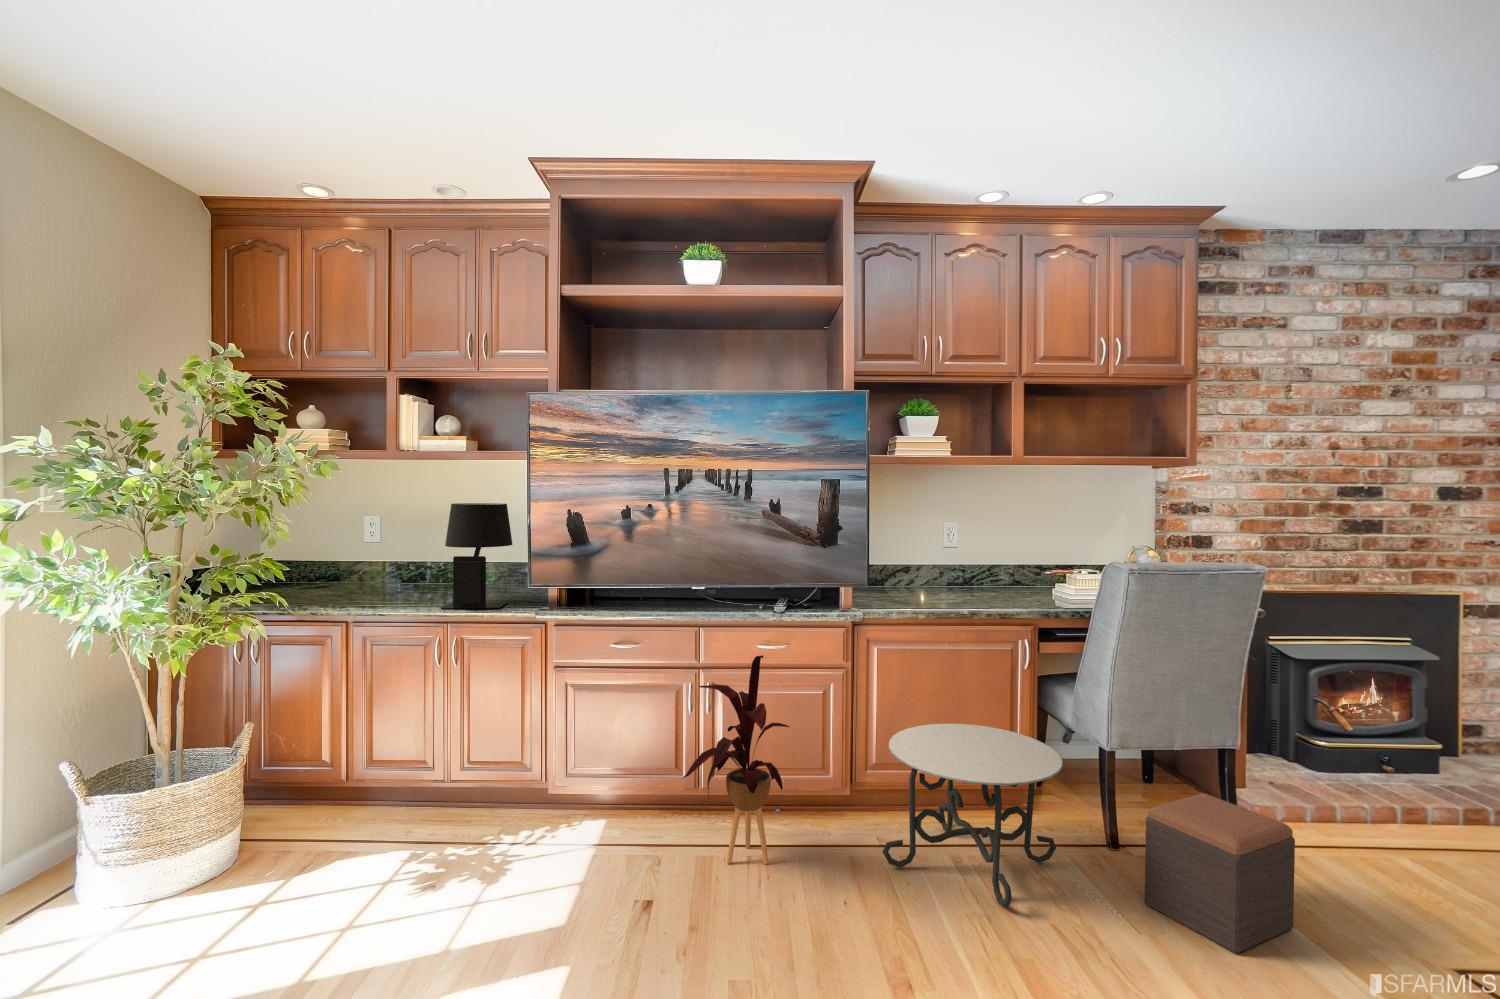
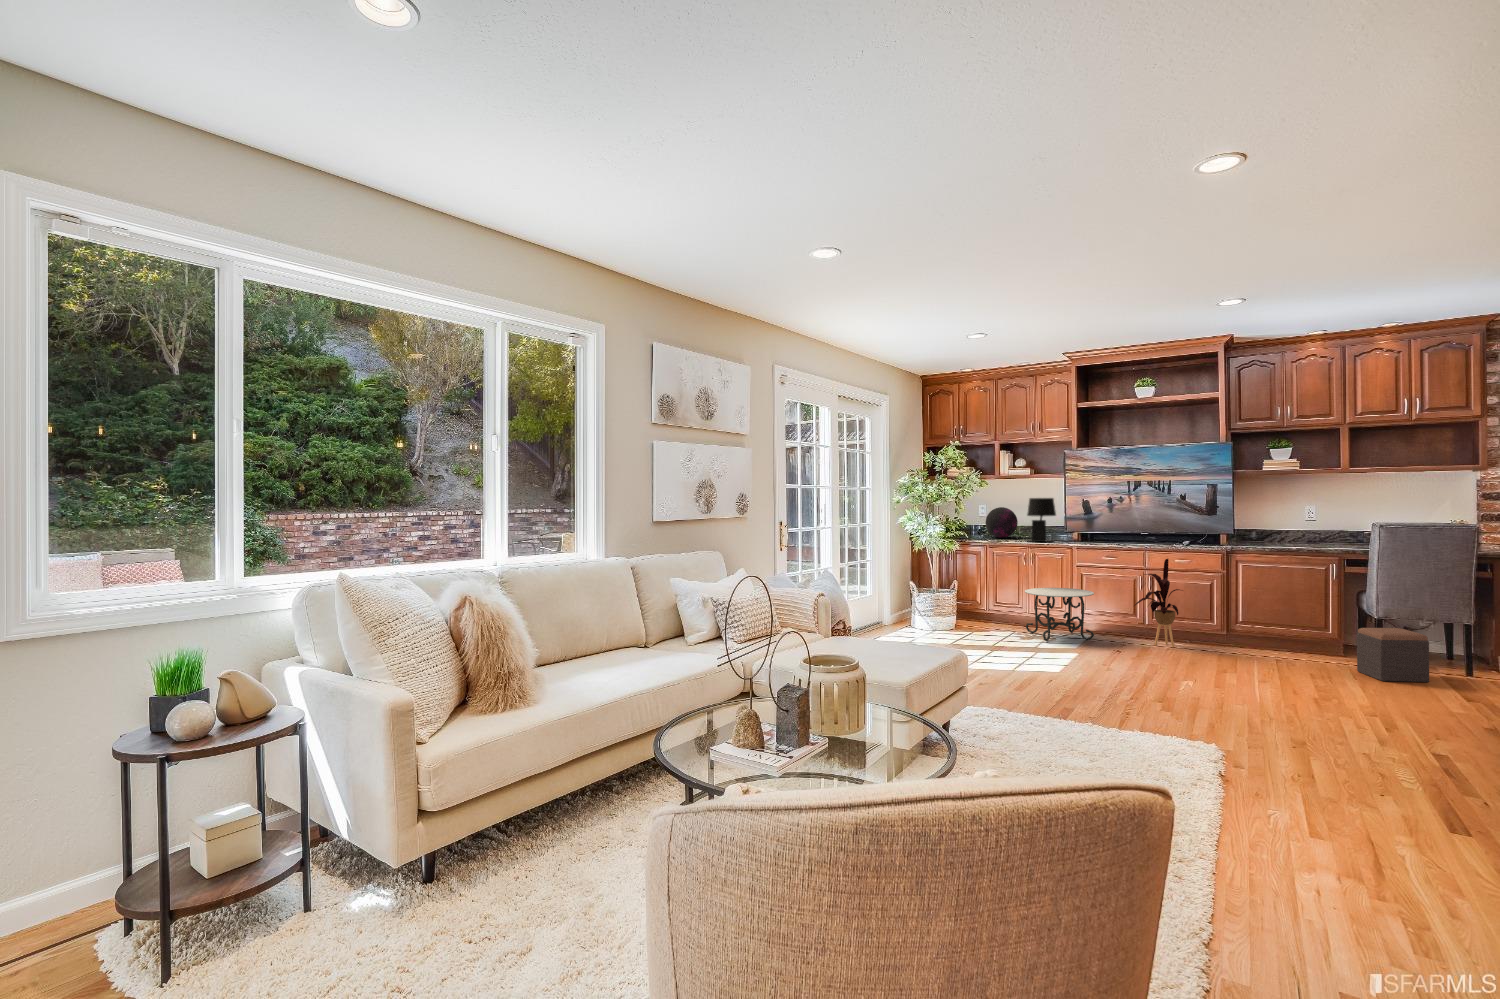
decorative orb: none [352,524,430,594] -> present [986,507,1018,538]
side table: present [883,724,1063,908] -> present [1025,588,1094,641]

